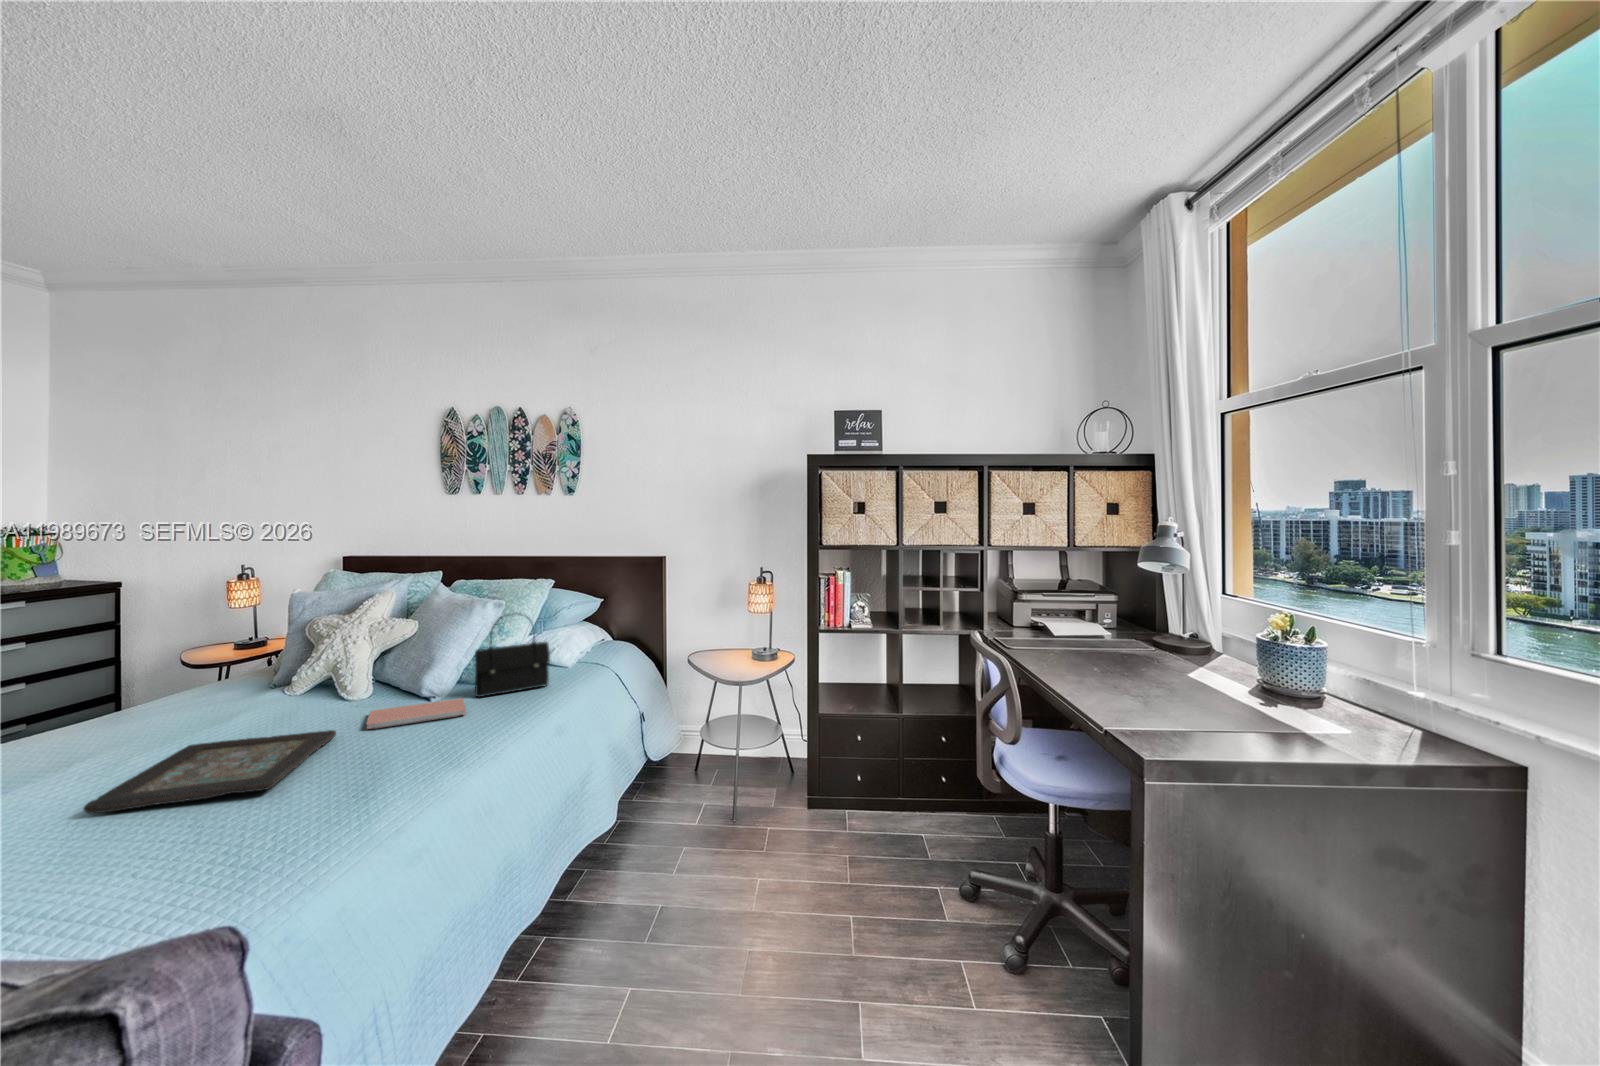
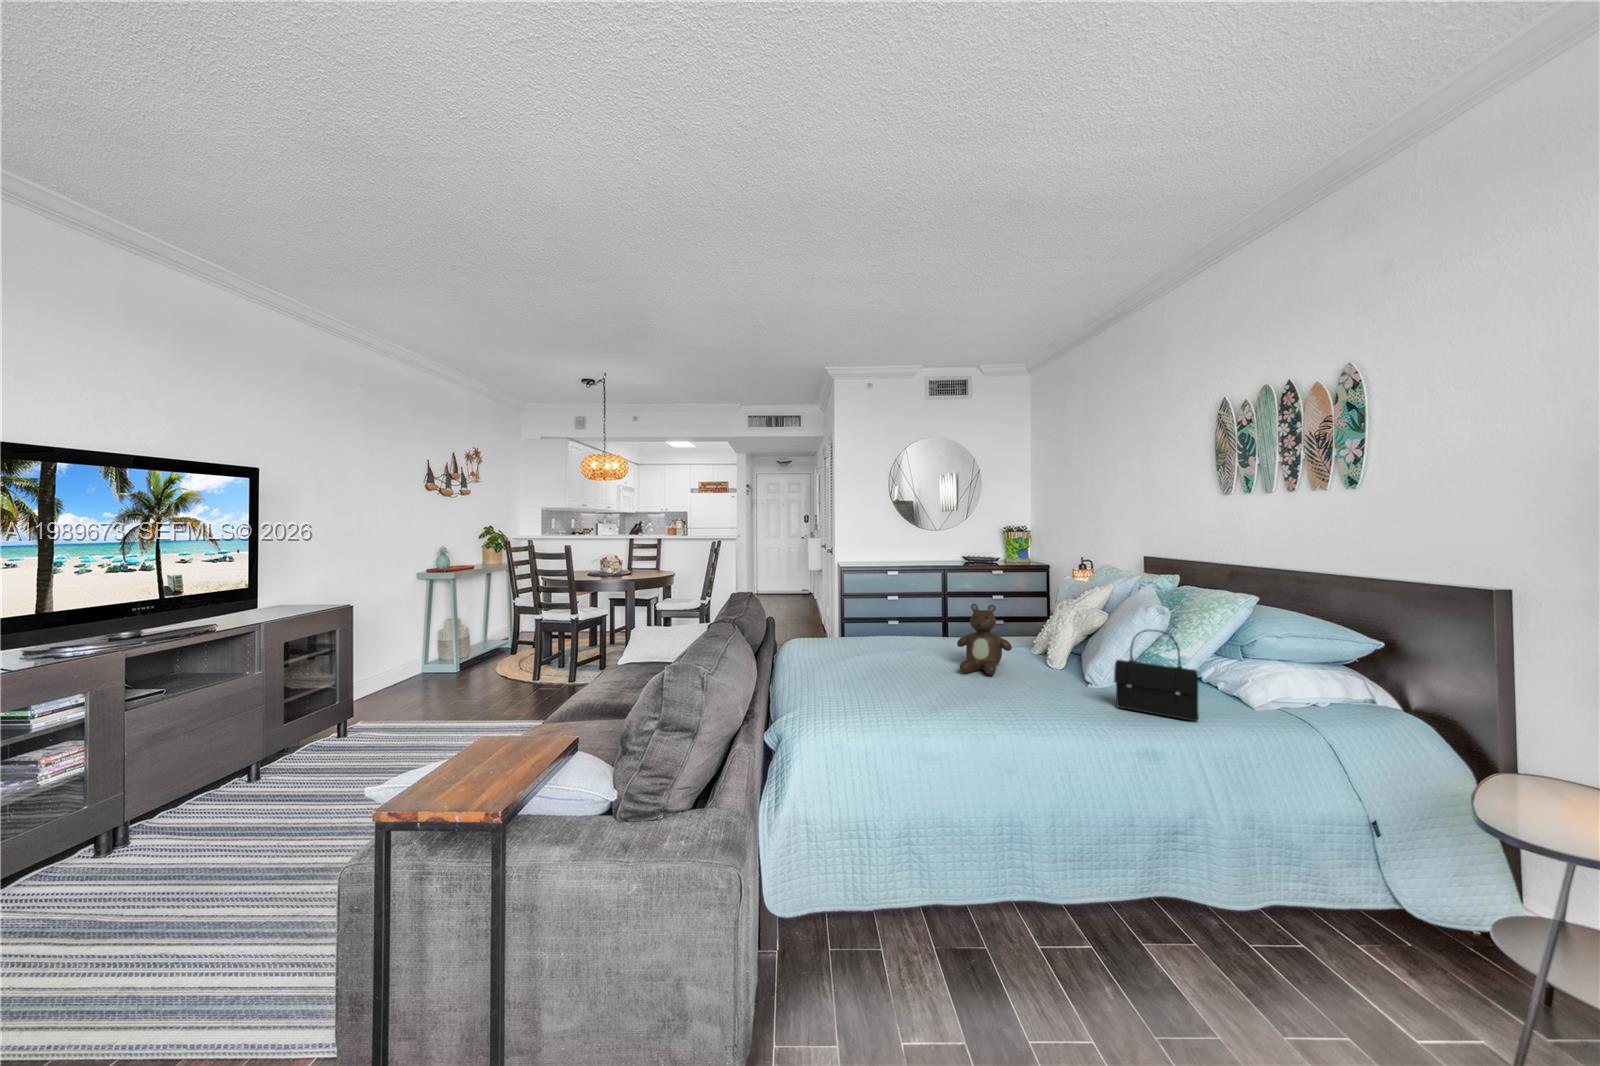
teddy bear: none [190,624,293,728] -> present [957,604,1012,675]
notebook: present [366,698,465,729] -> none [1011,689,1101,716]
decorative tray: present [84,730,336,814] -> none [863,675,991,712]

